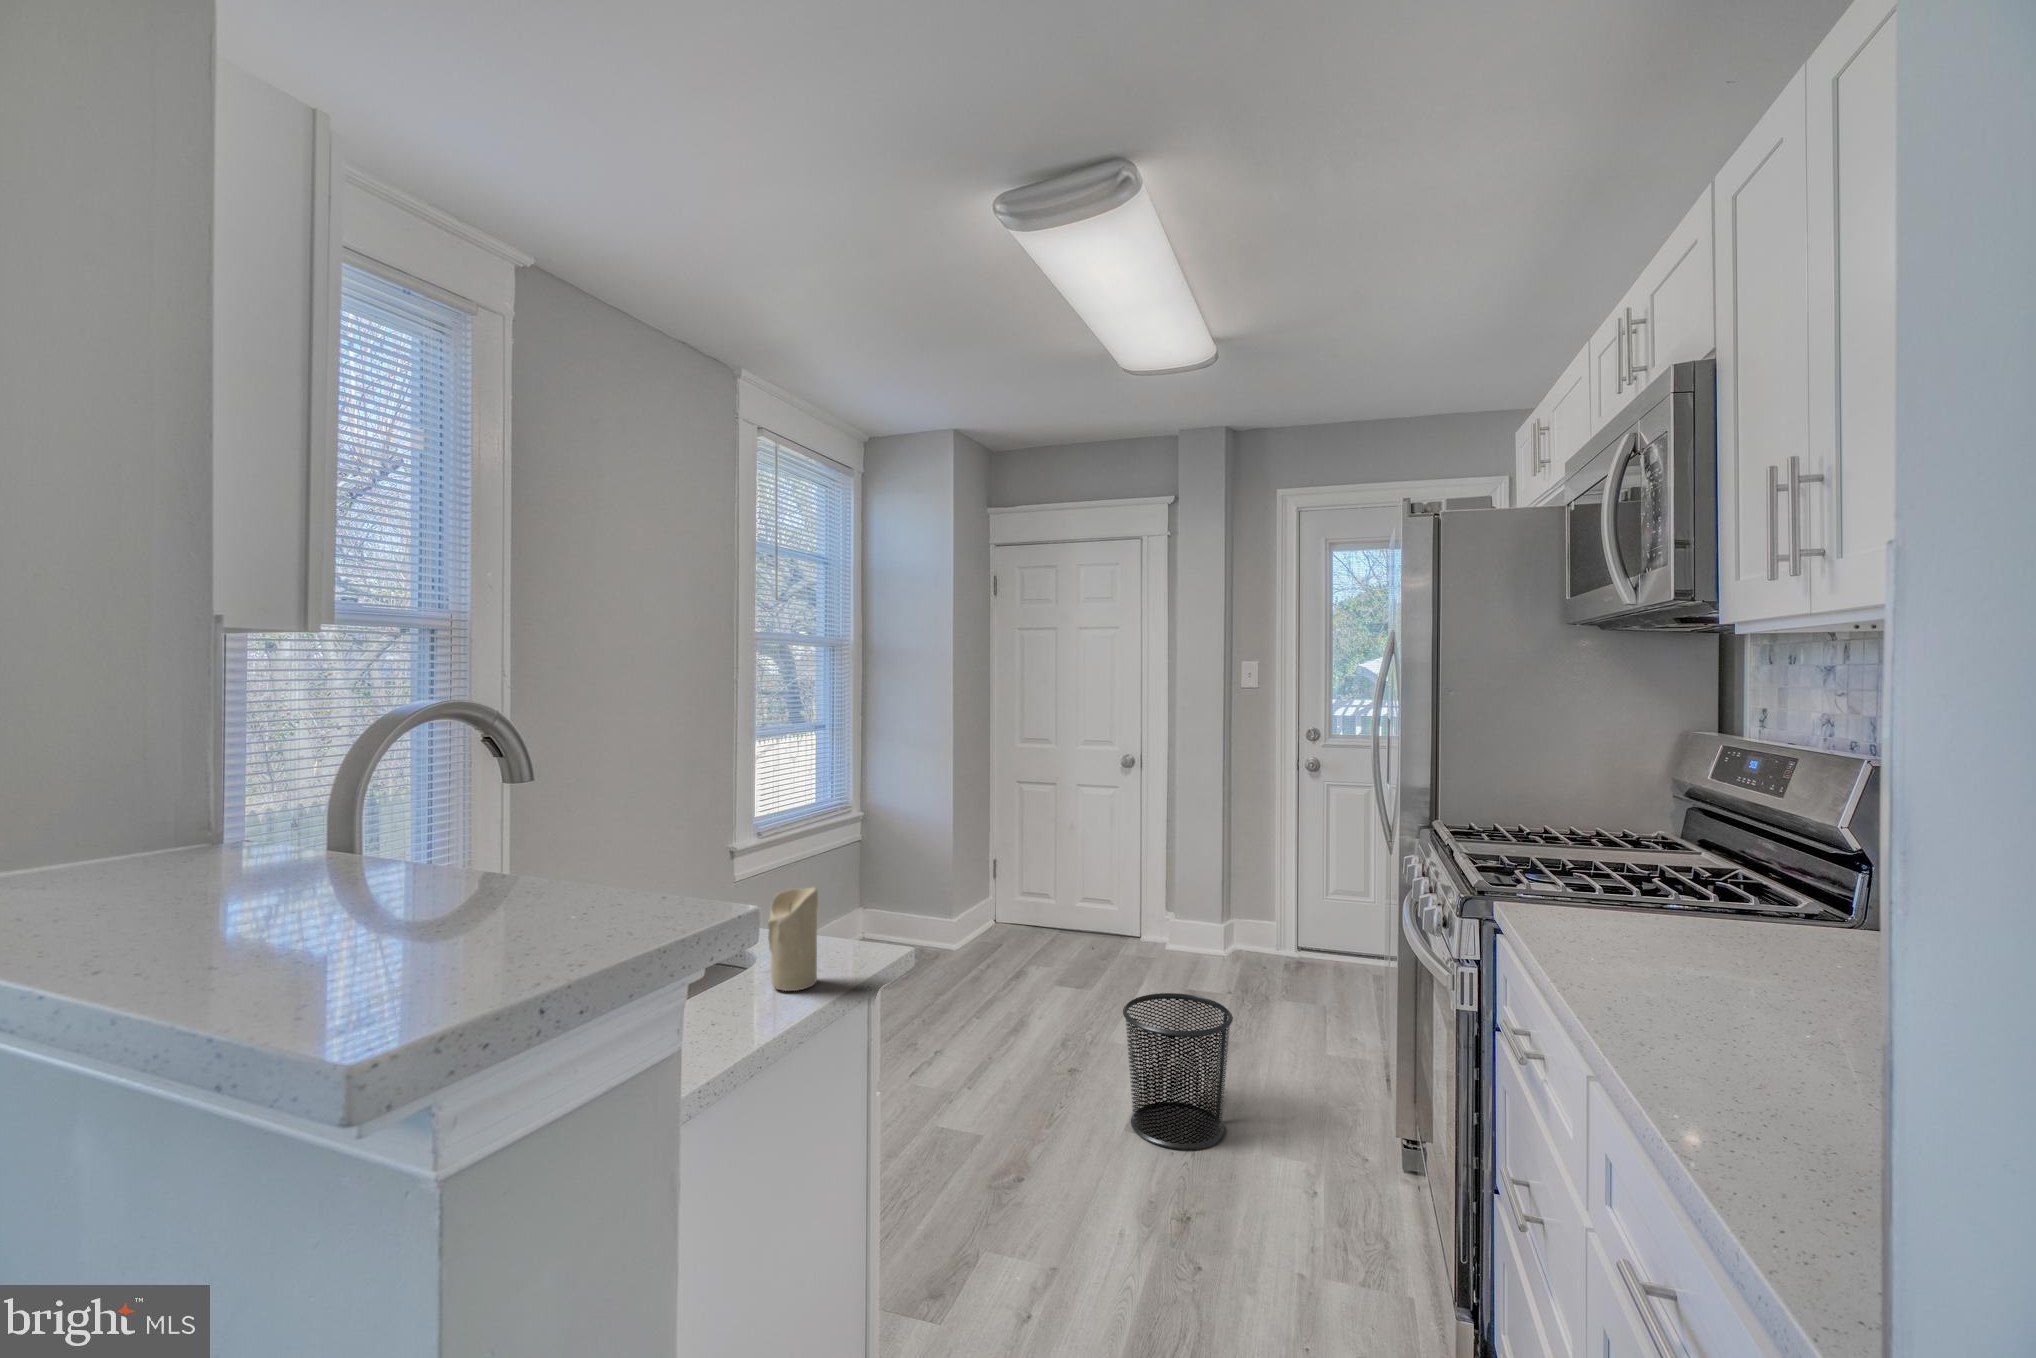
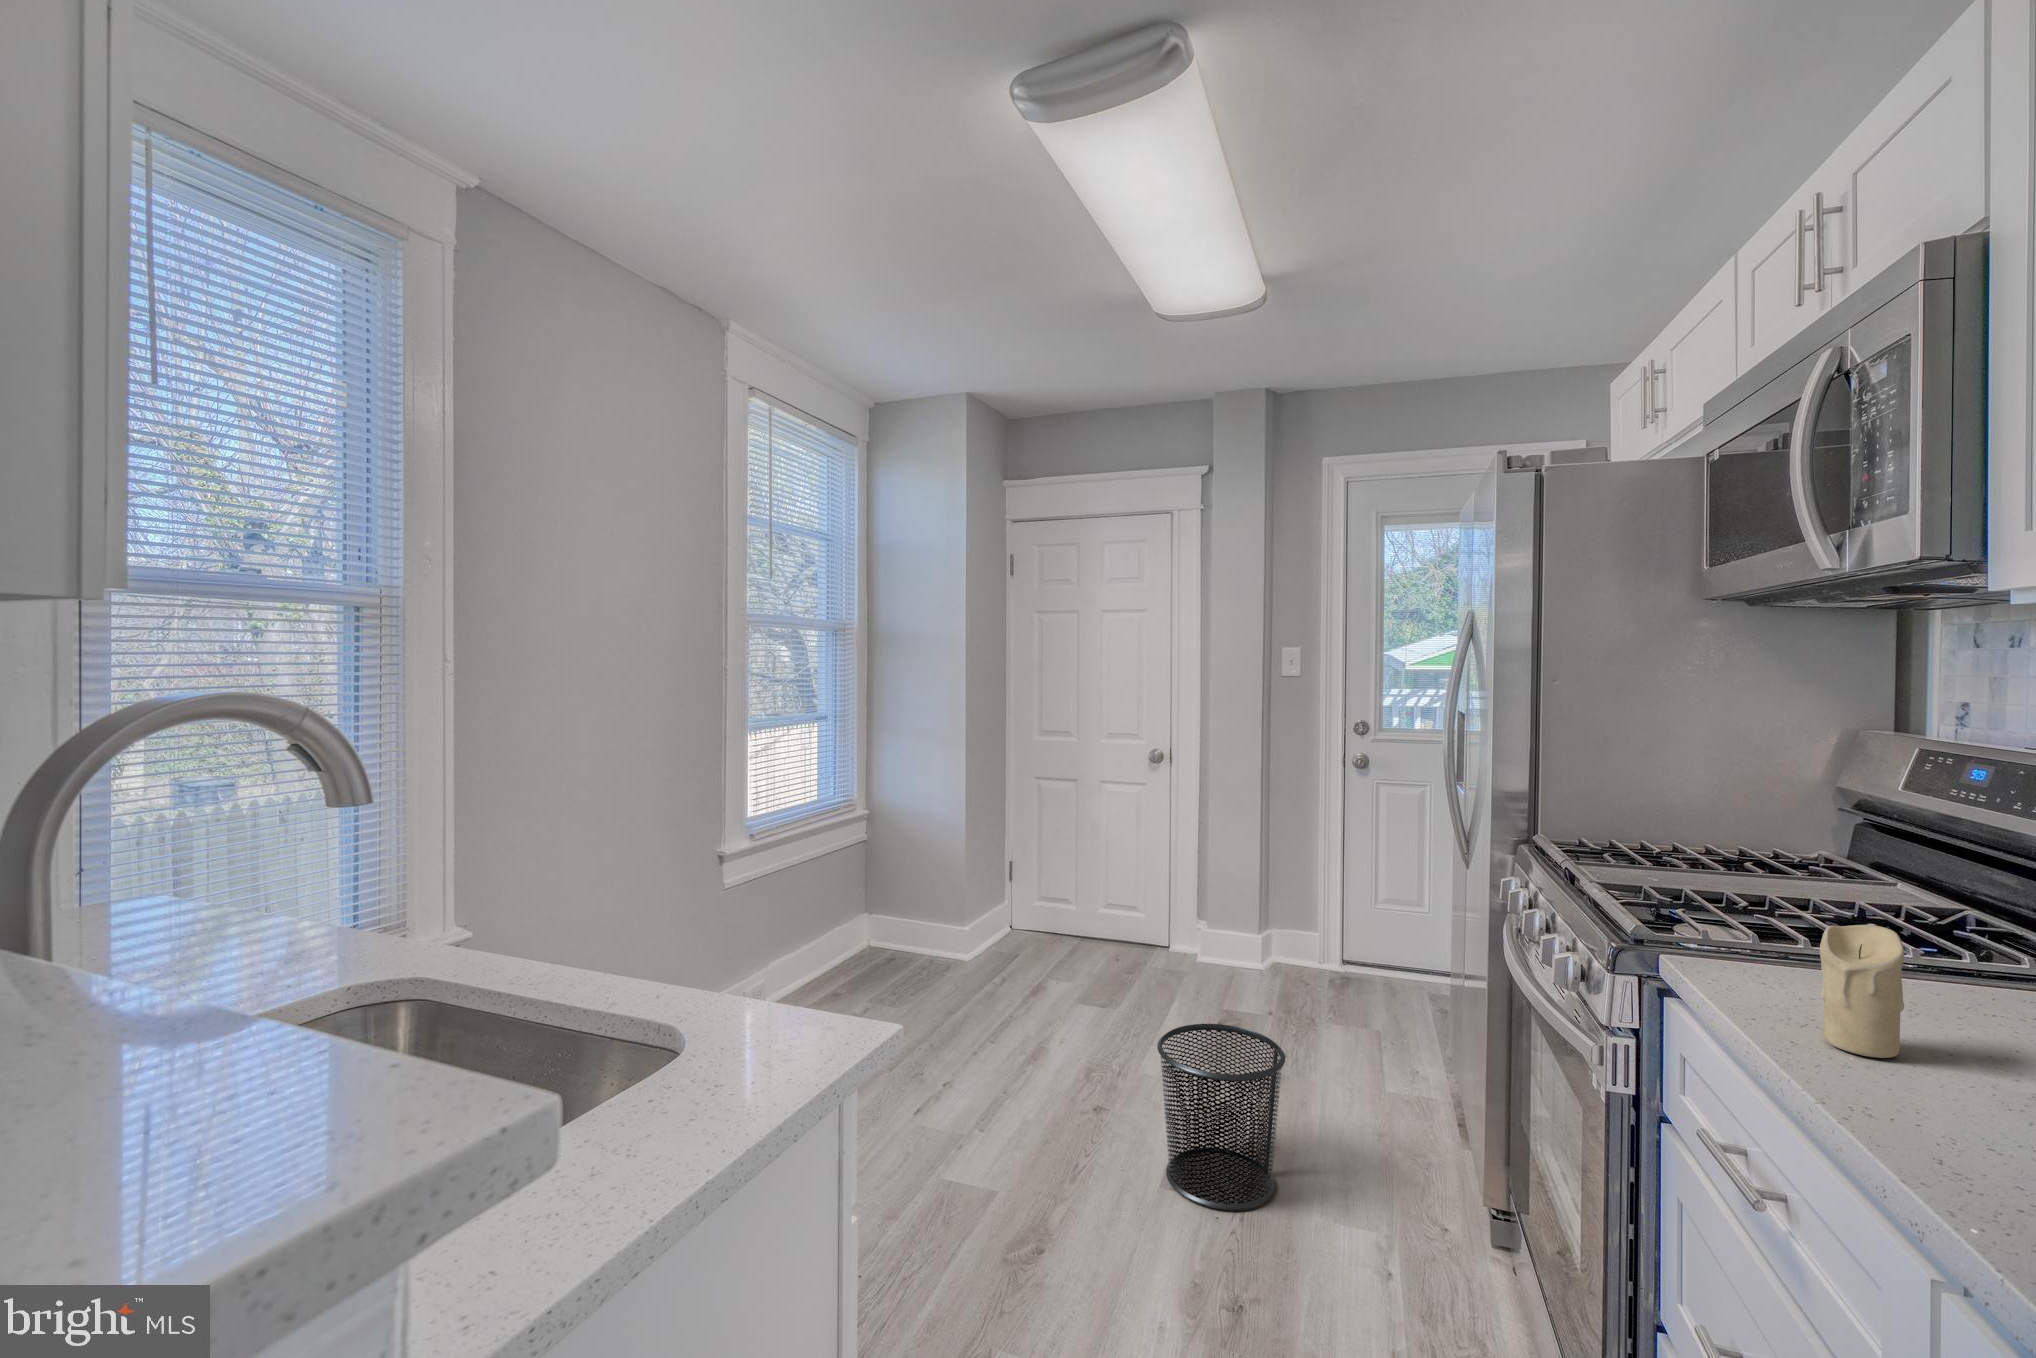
candle: present [768,887,818,991] -> present [1820,925,1904,1058]

